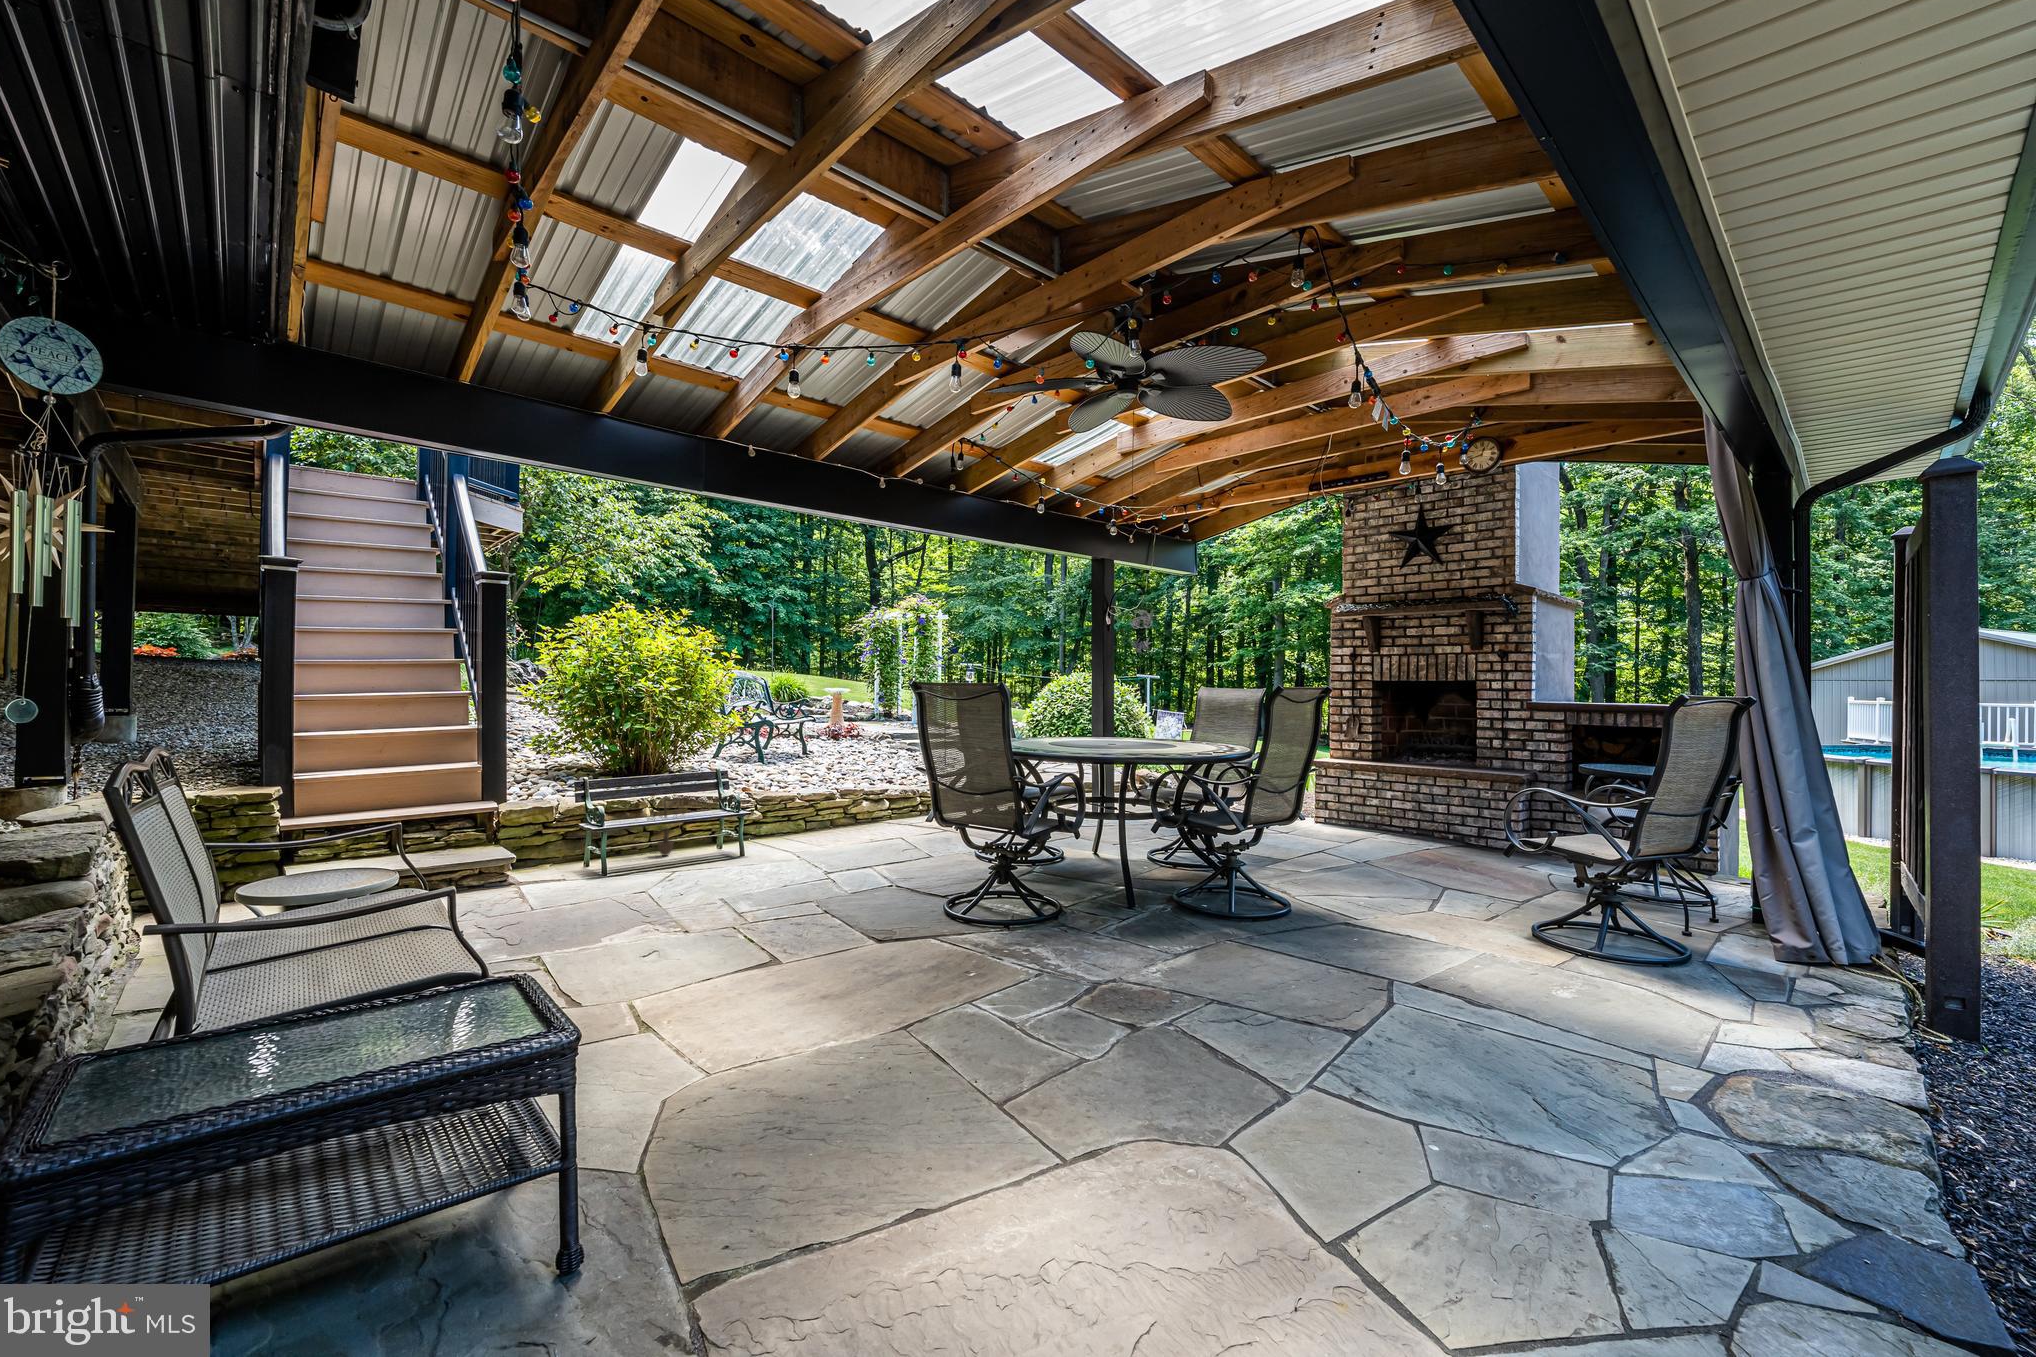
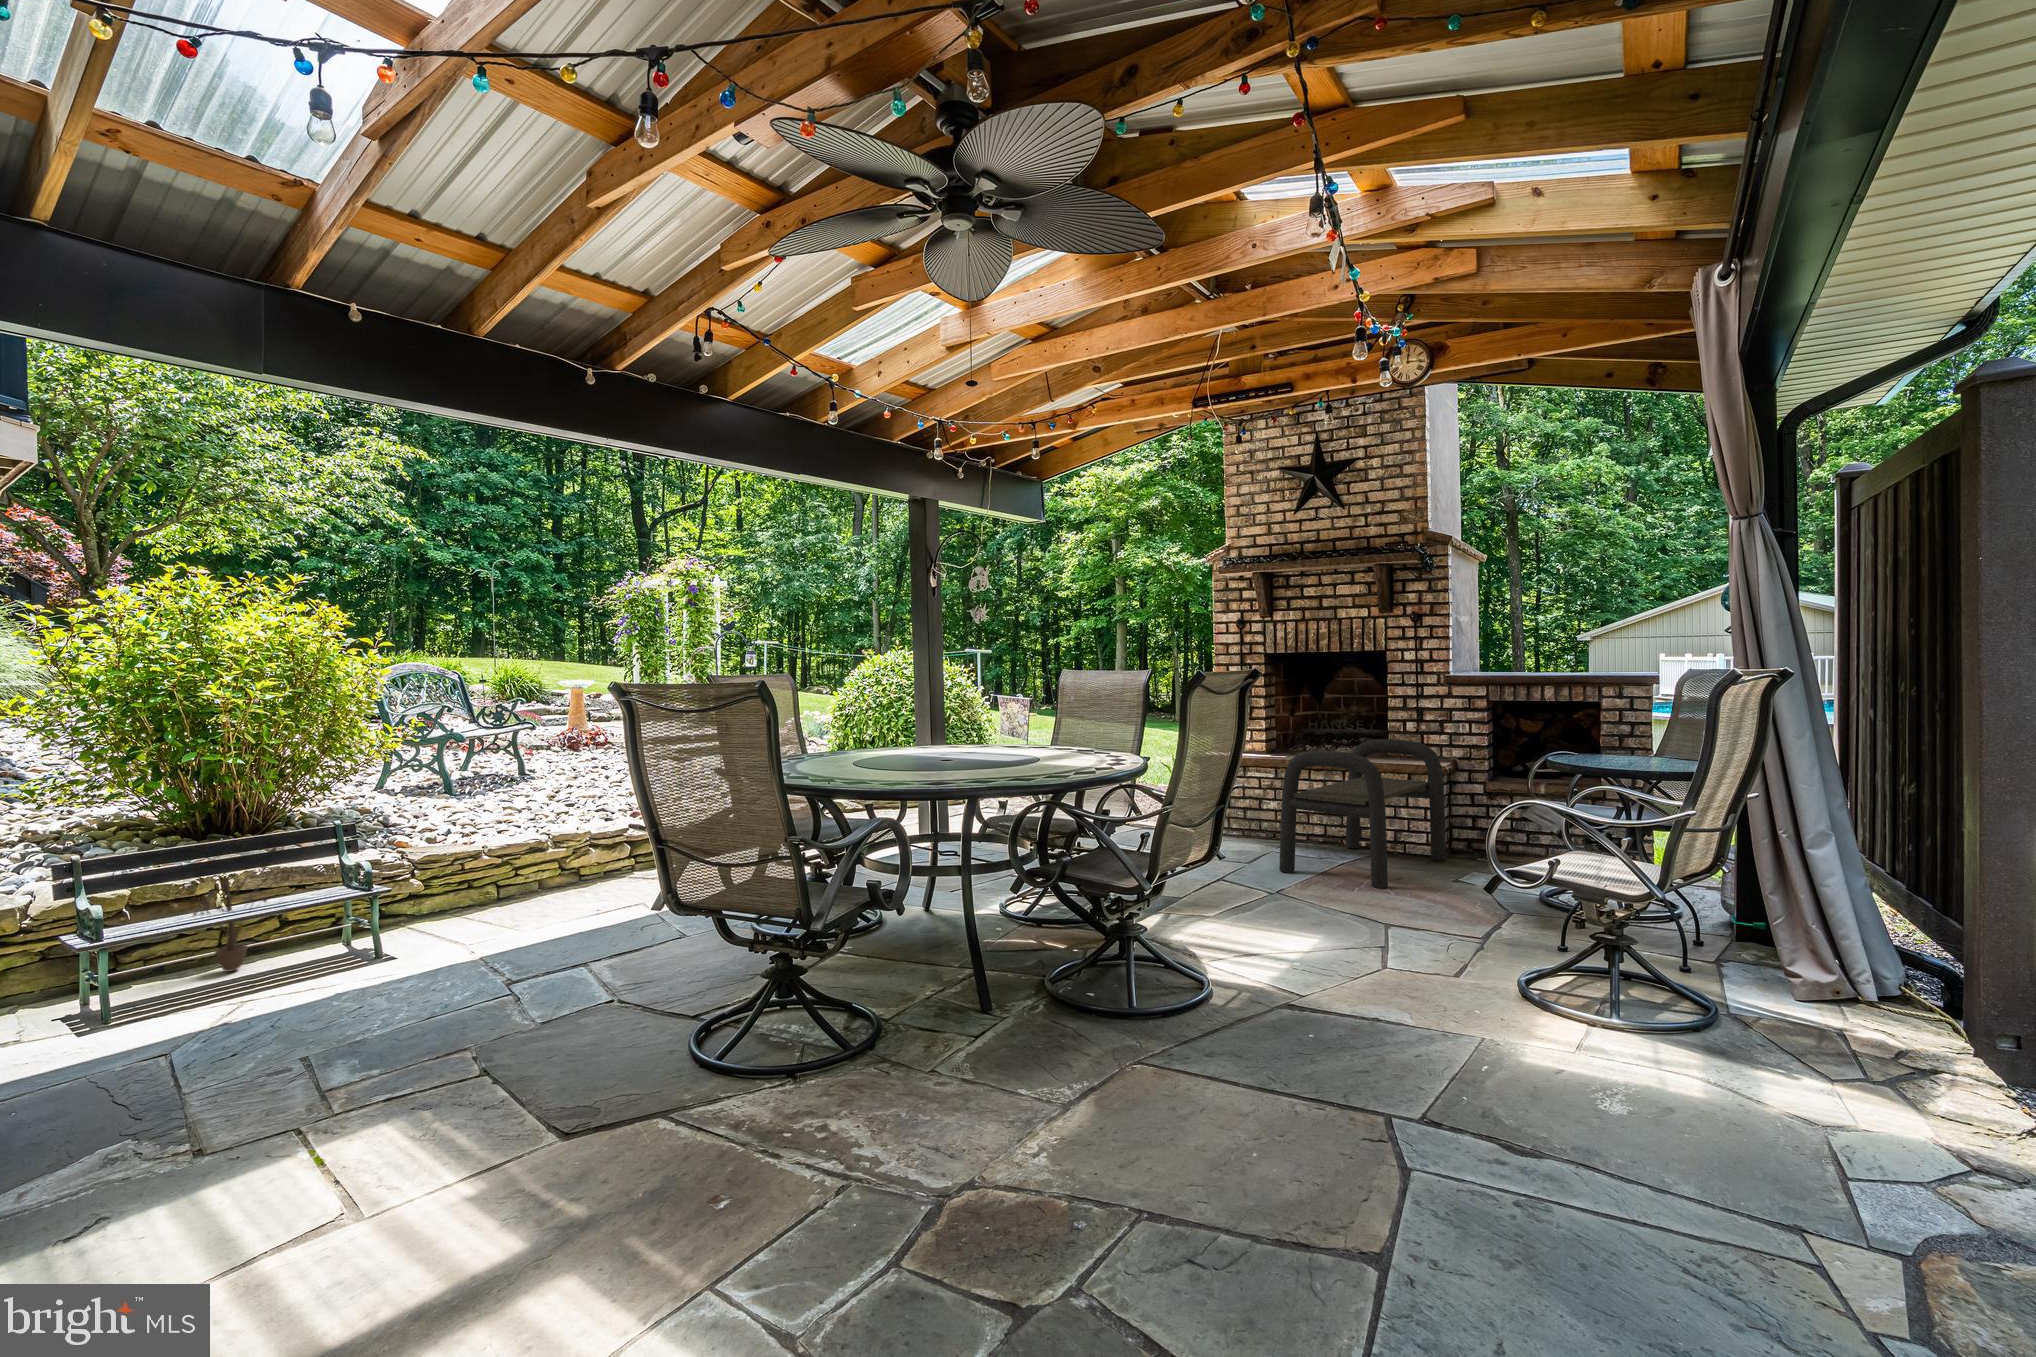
bench: none [1372,753,1520,867] -> present [1279,739,1446,888]

